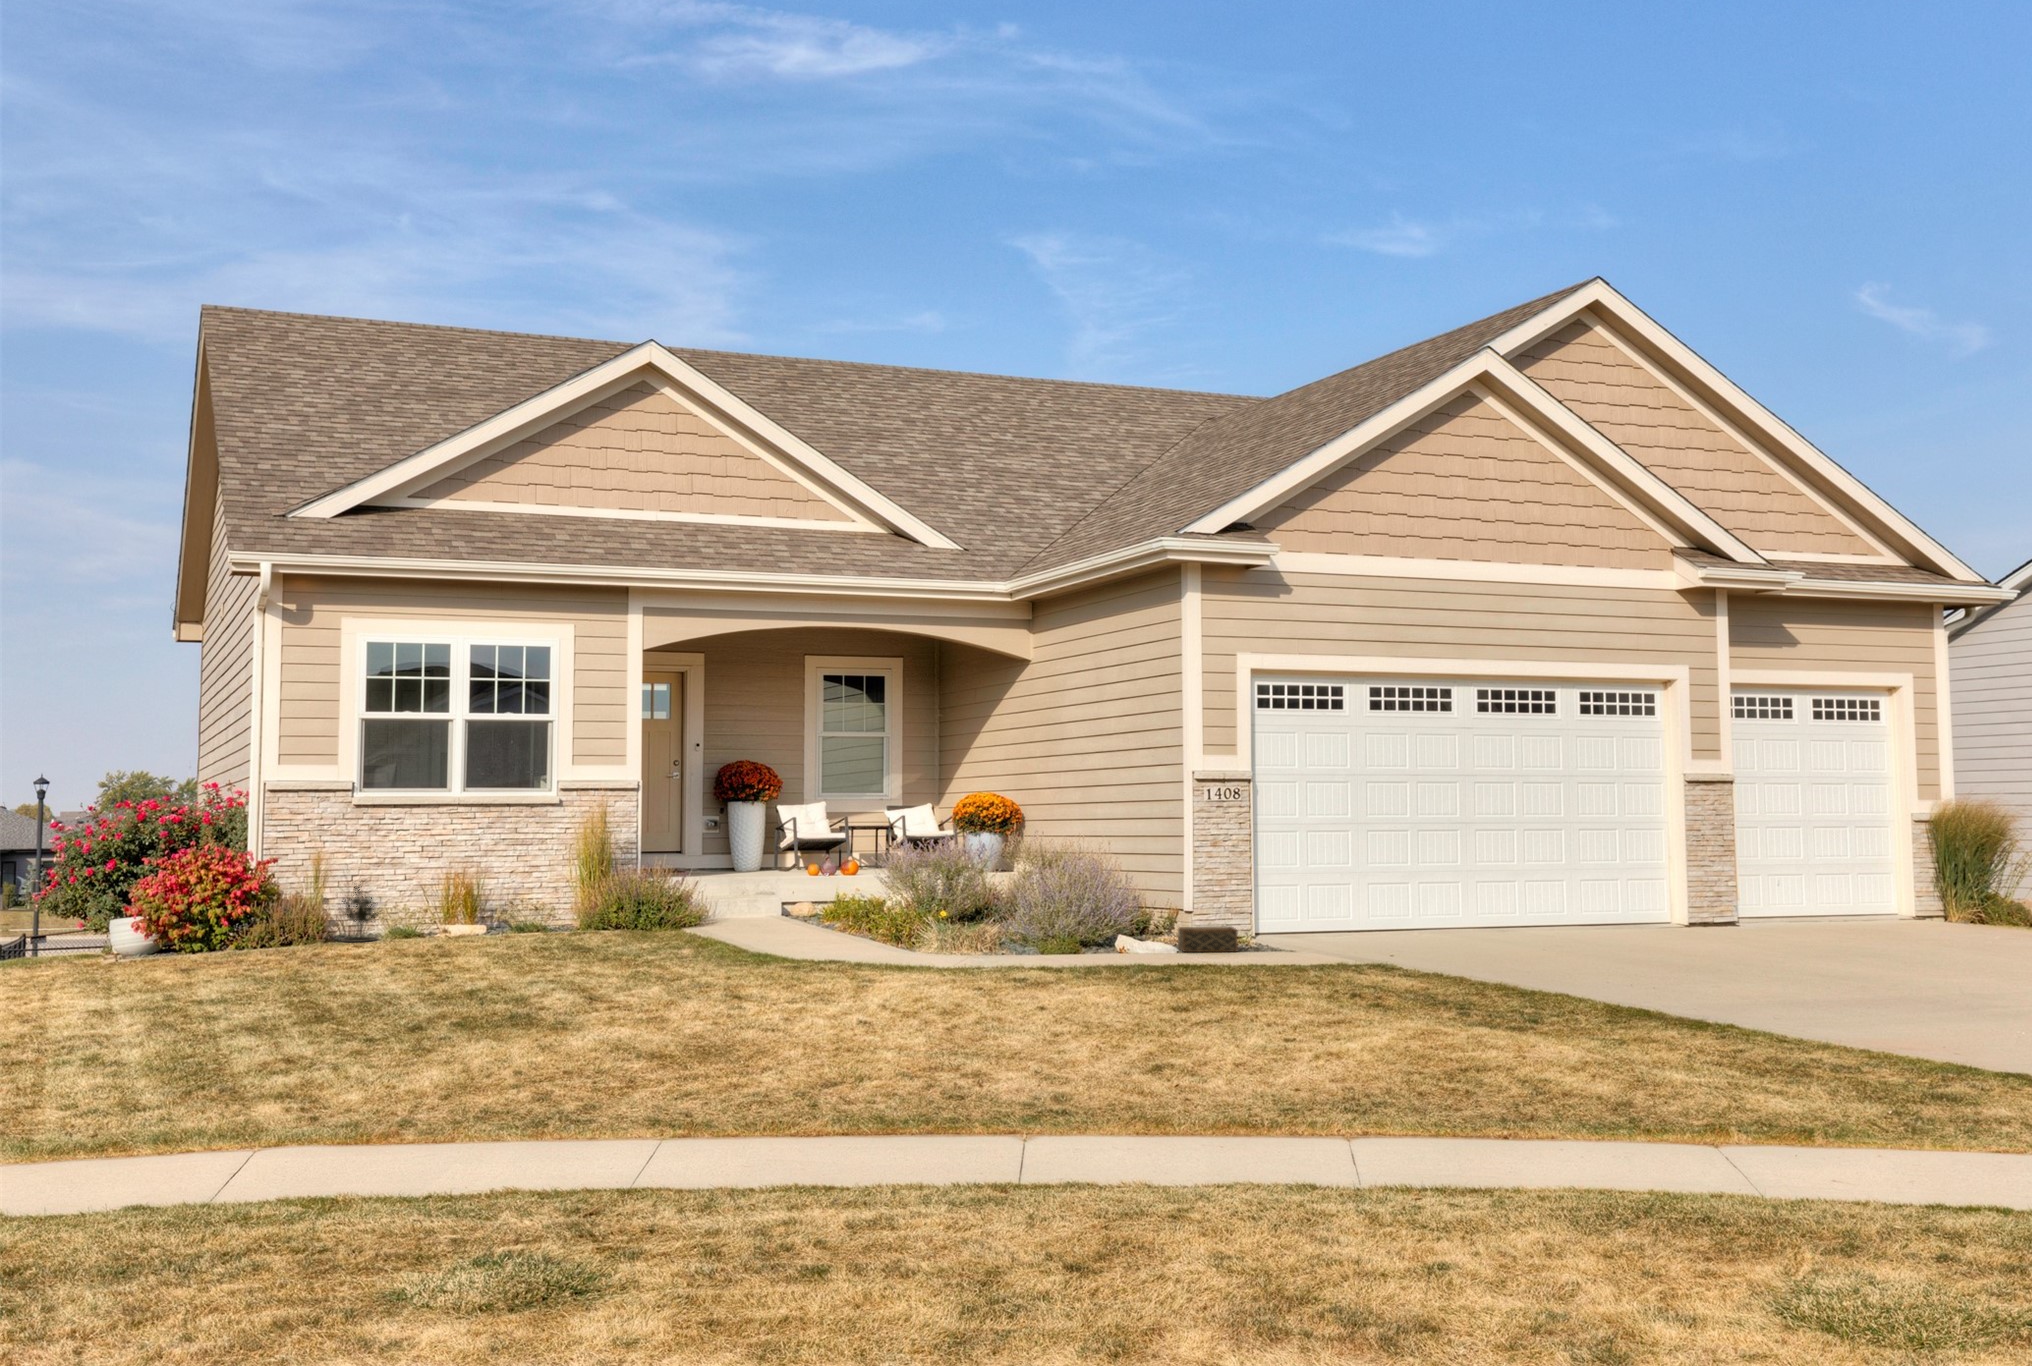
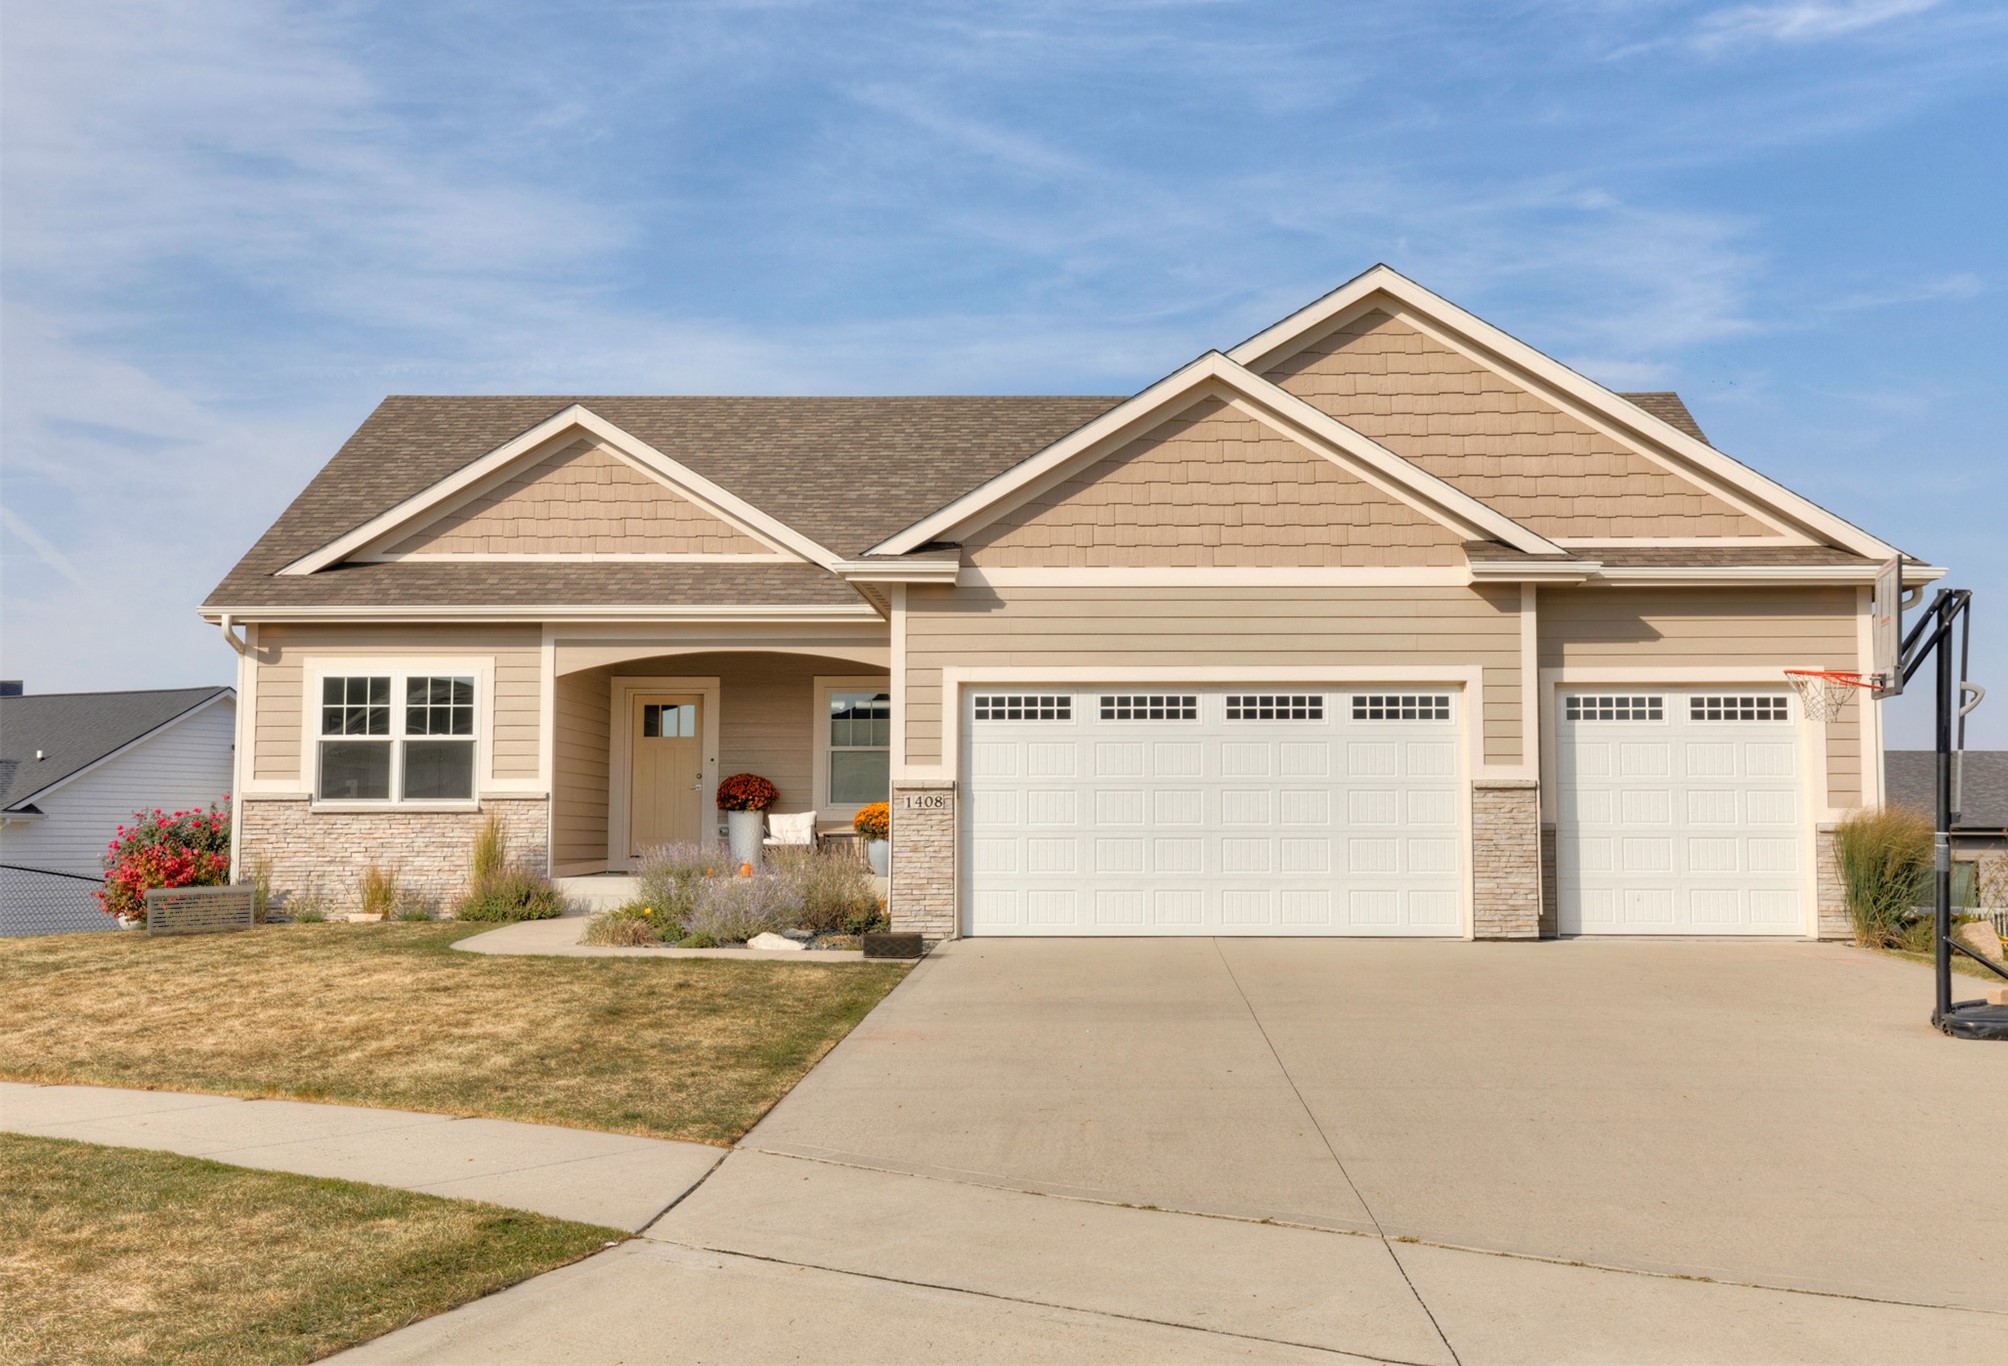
potted tree: present [342,882,379,942] -> none [293,871,326,925]
storage bench: none [179,894,330,960] -> present [144,884,256,937]

